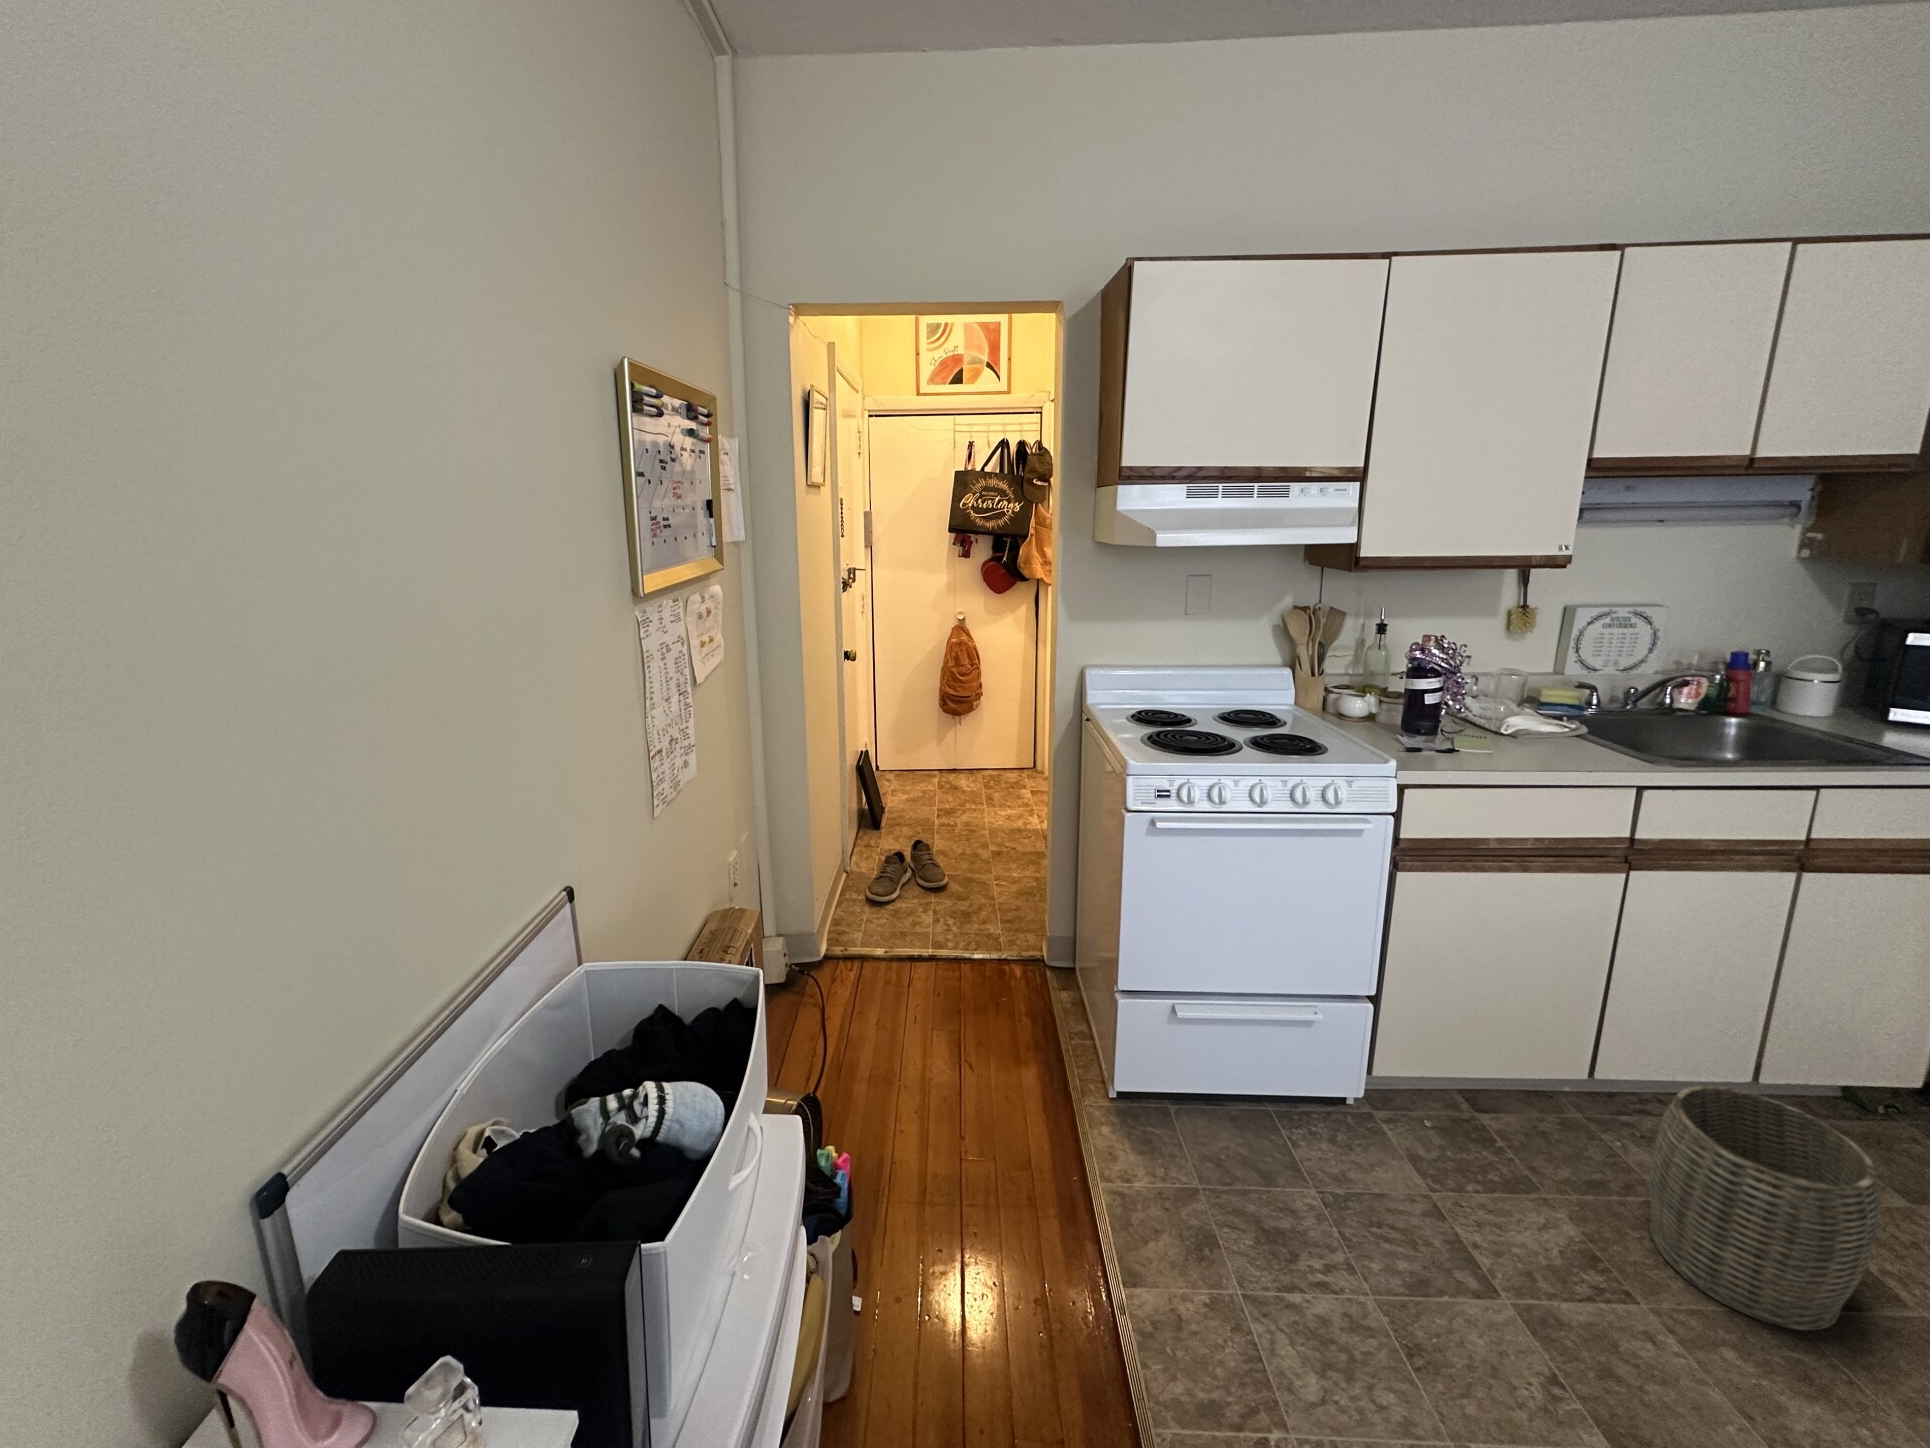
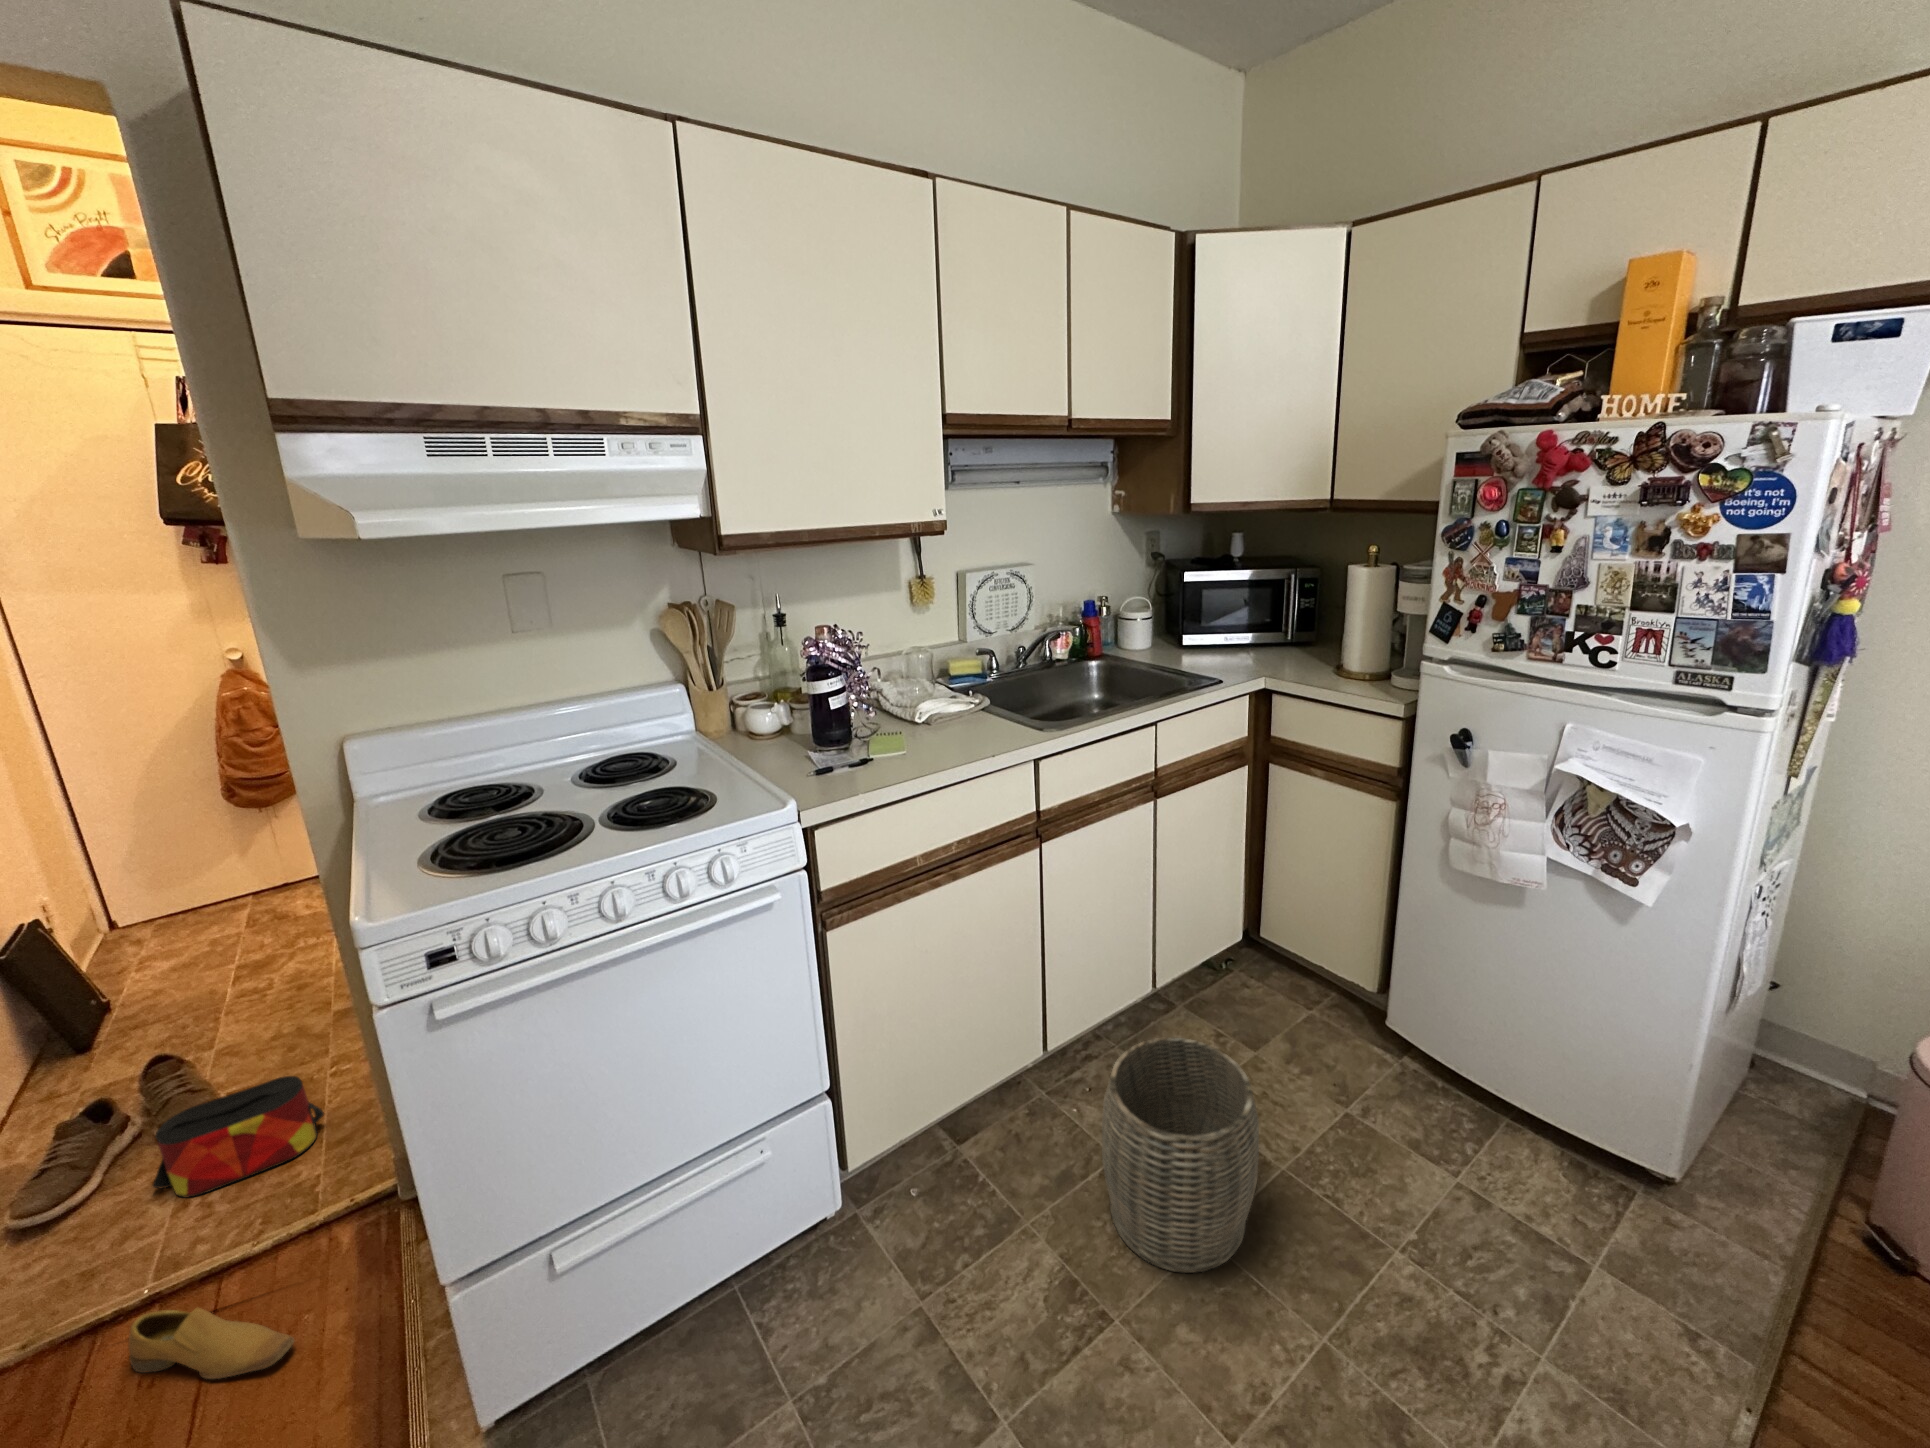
bag: none [923,872,1001,924] -> present [153,1076,324,1198]
shoe: none [930,962,1004,1017] -> present [129,1308,294,1379]

